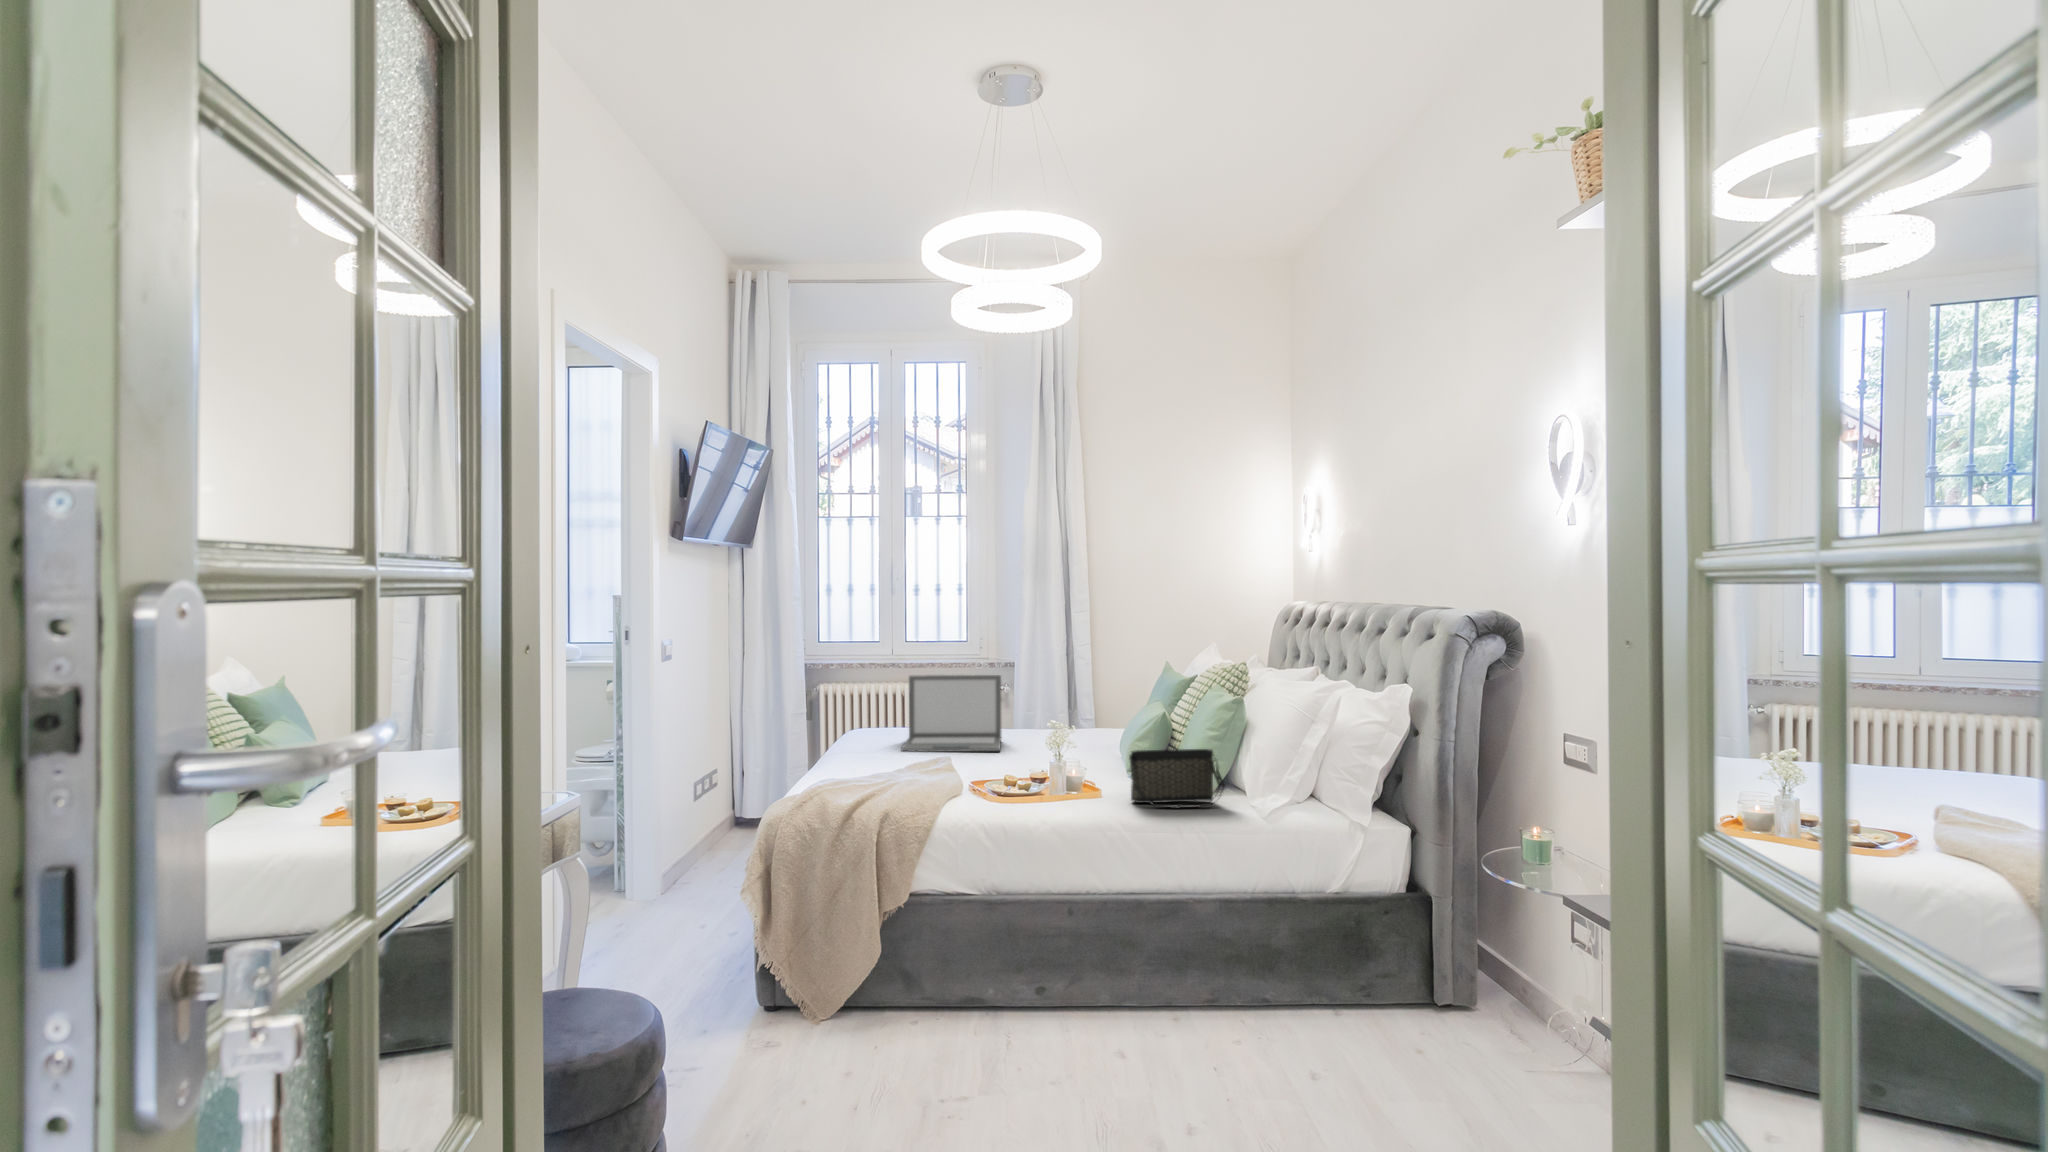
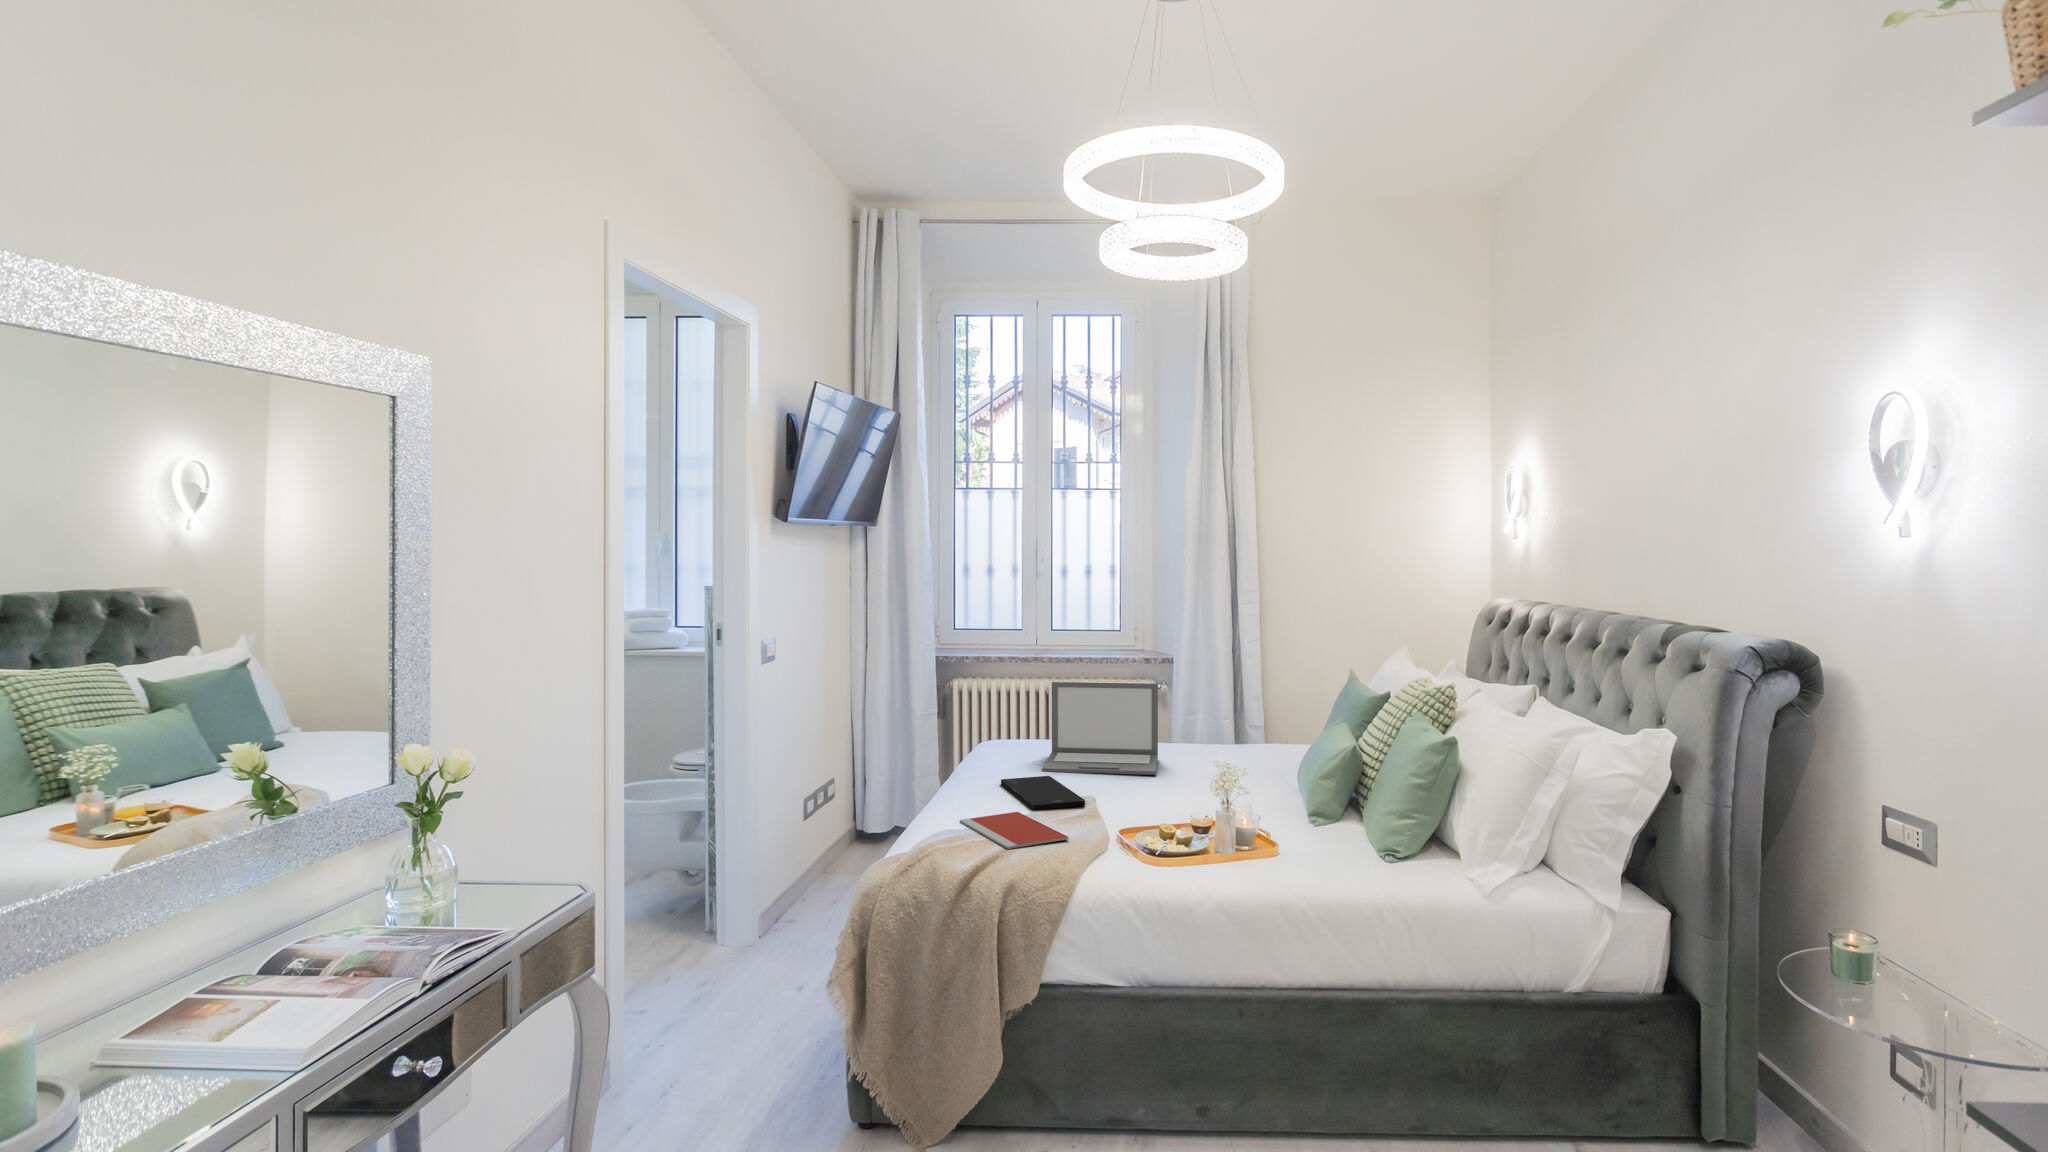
handbag: present [1129,749,1225,808] -> none [1309,797,1428,871]
smartphone: none [865,753,940,777] -> present [1001,776,1085,810]
notebook: none [829,778,927,804] -> present [960,812,1069,849]

